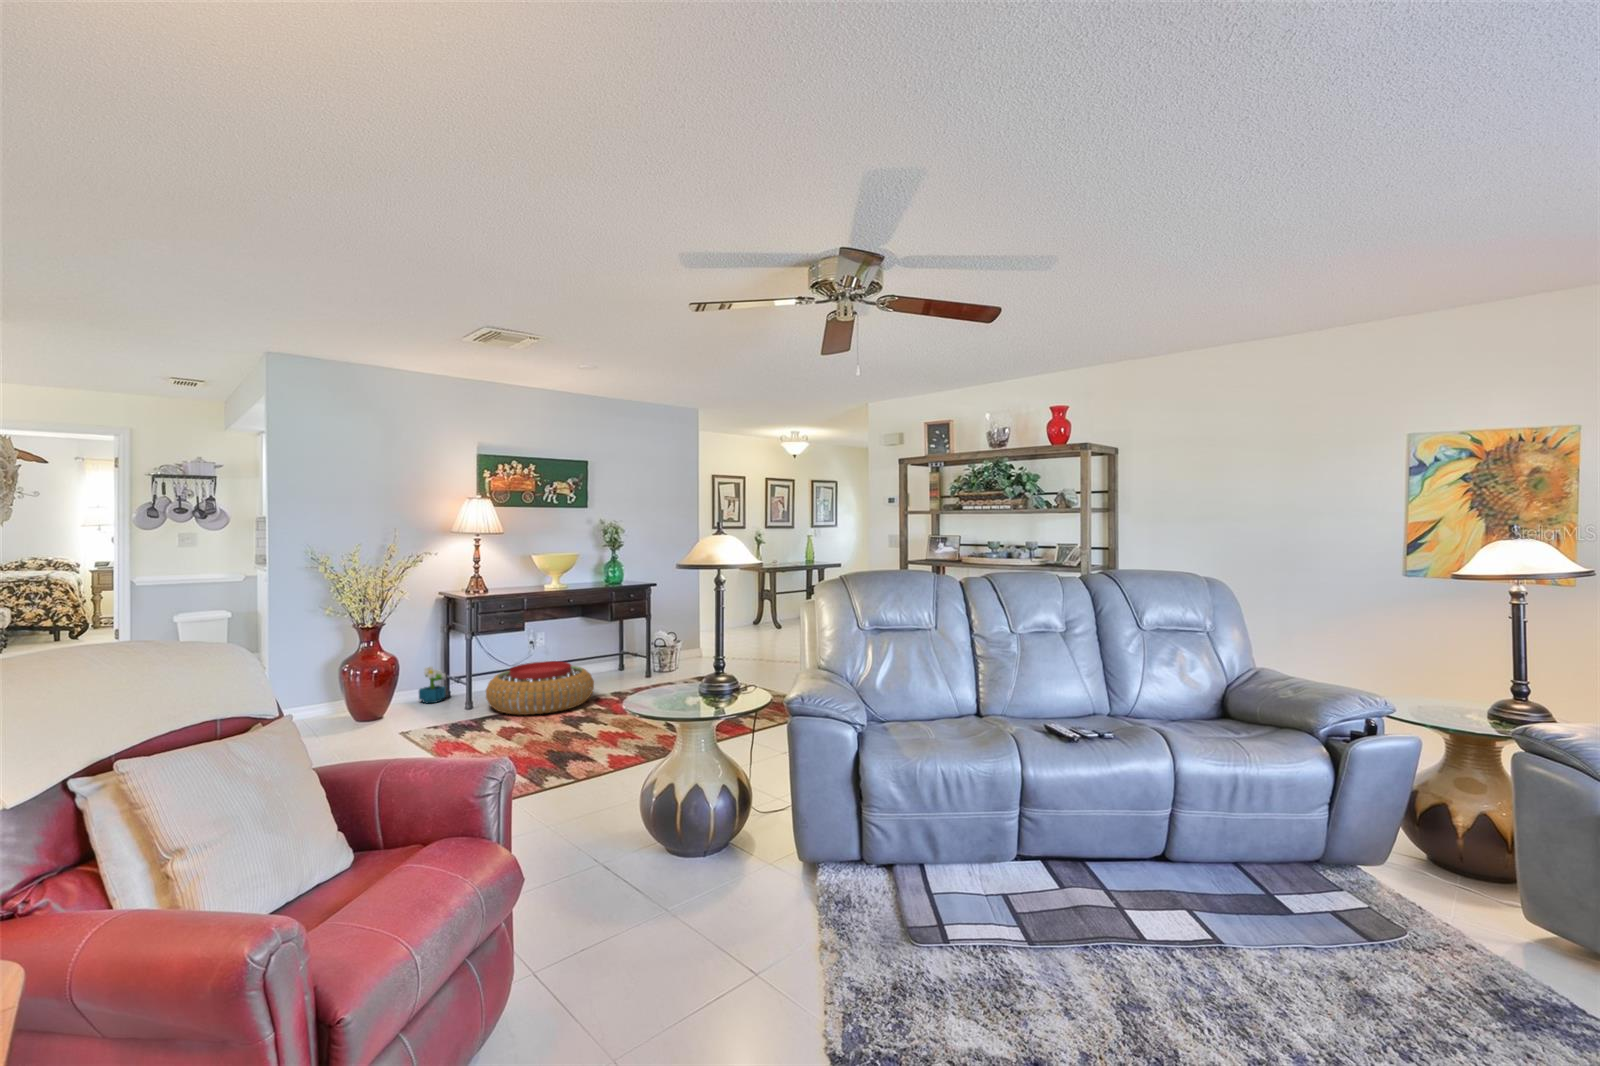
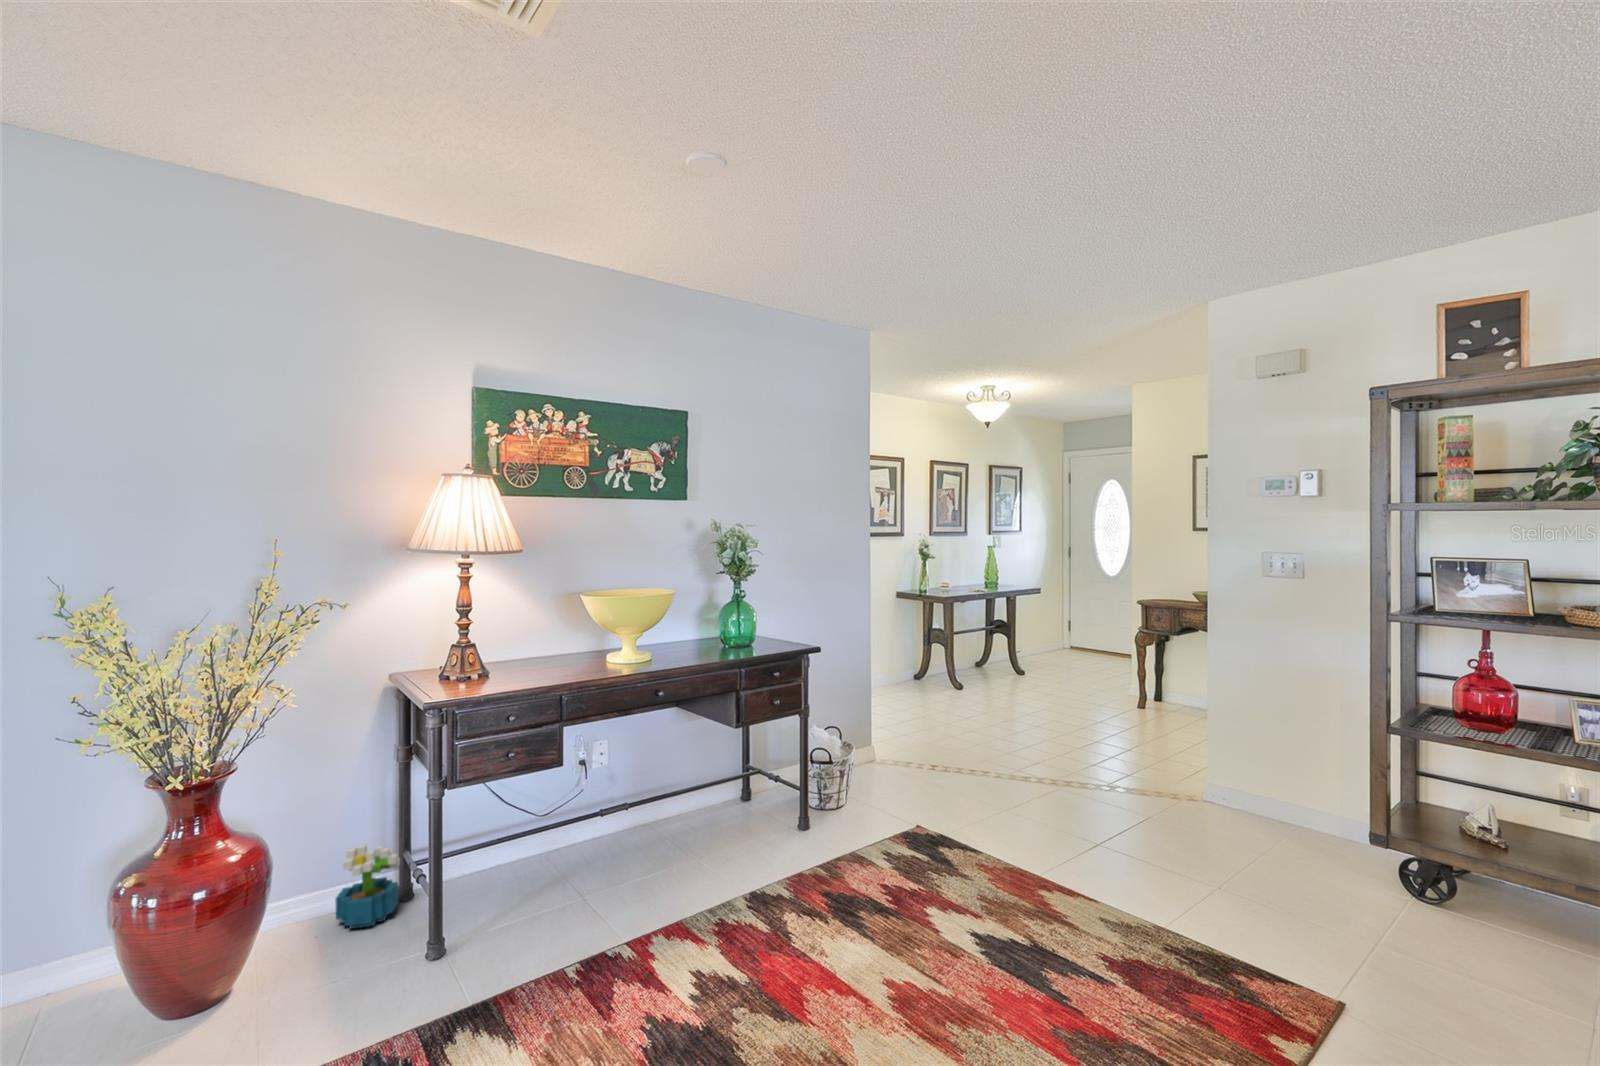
pouf: present [486,661,594,715] -> none [471,831,716,1004]

